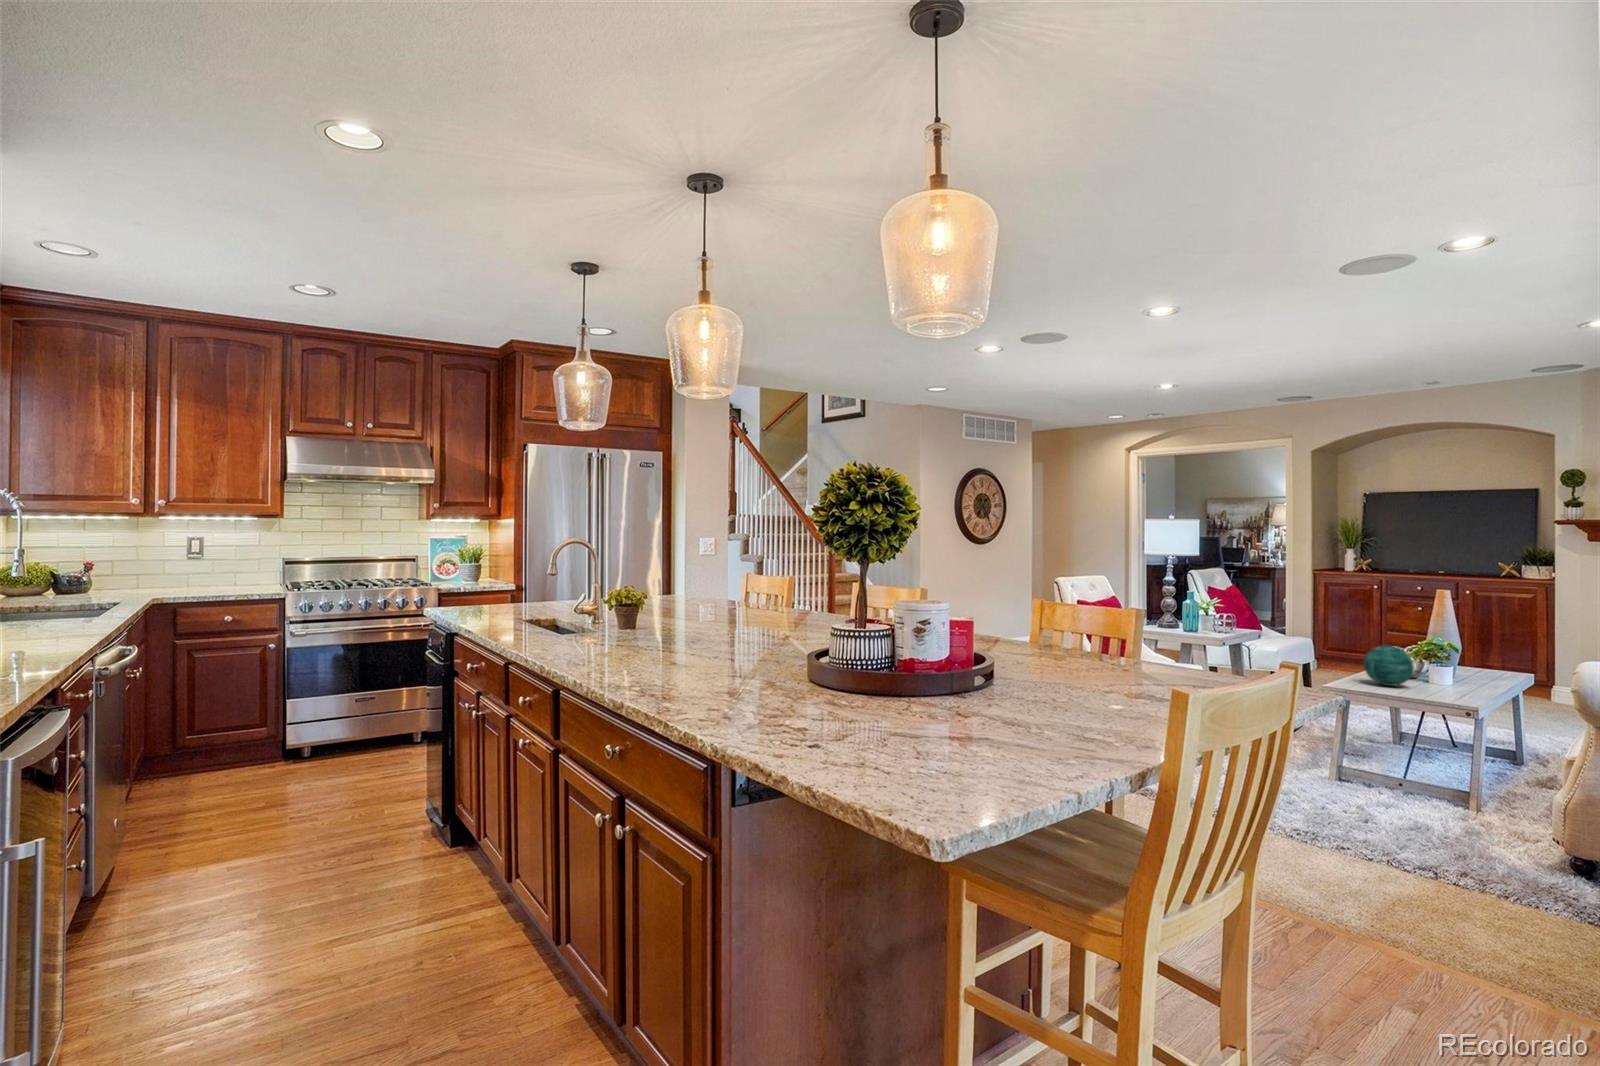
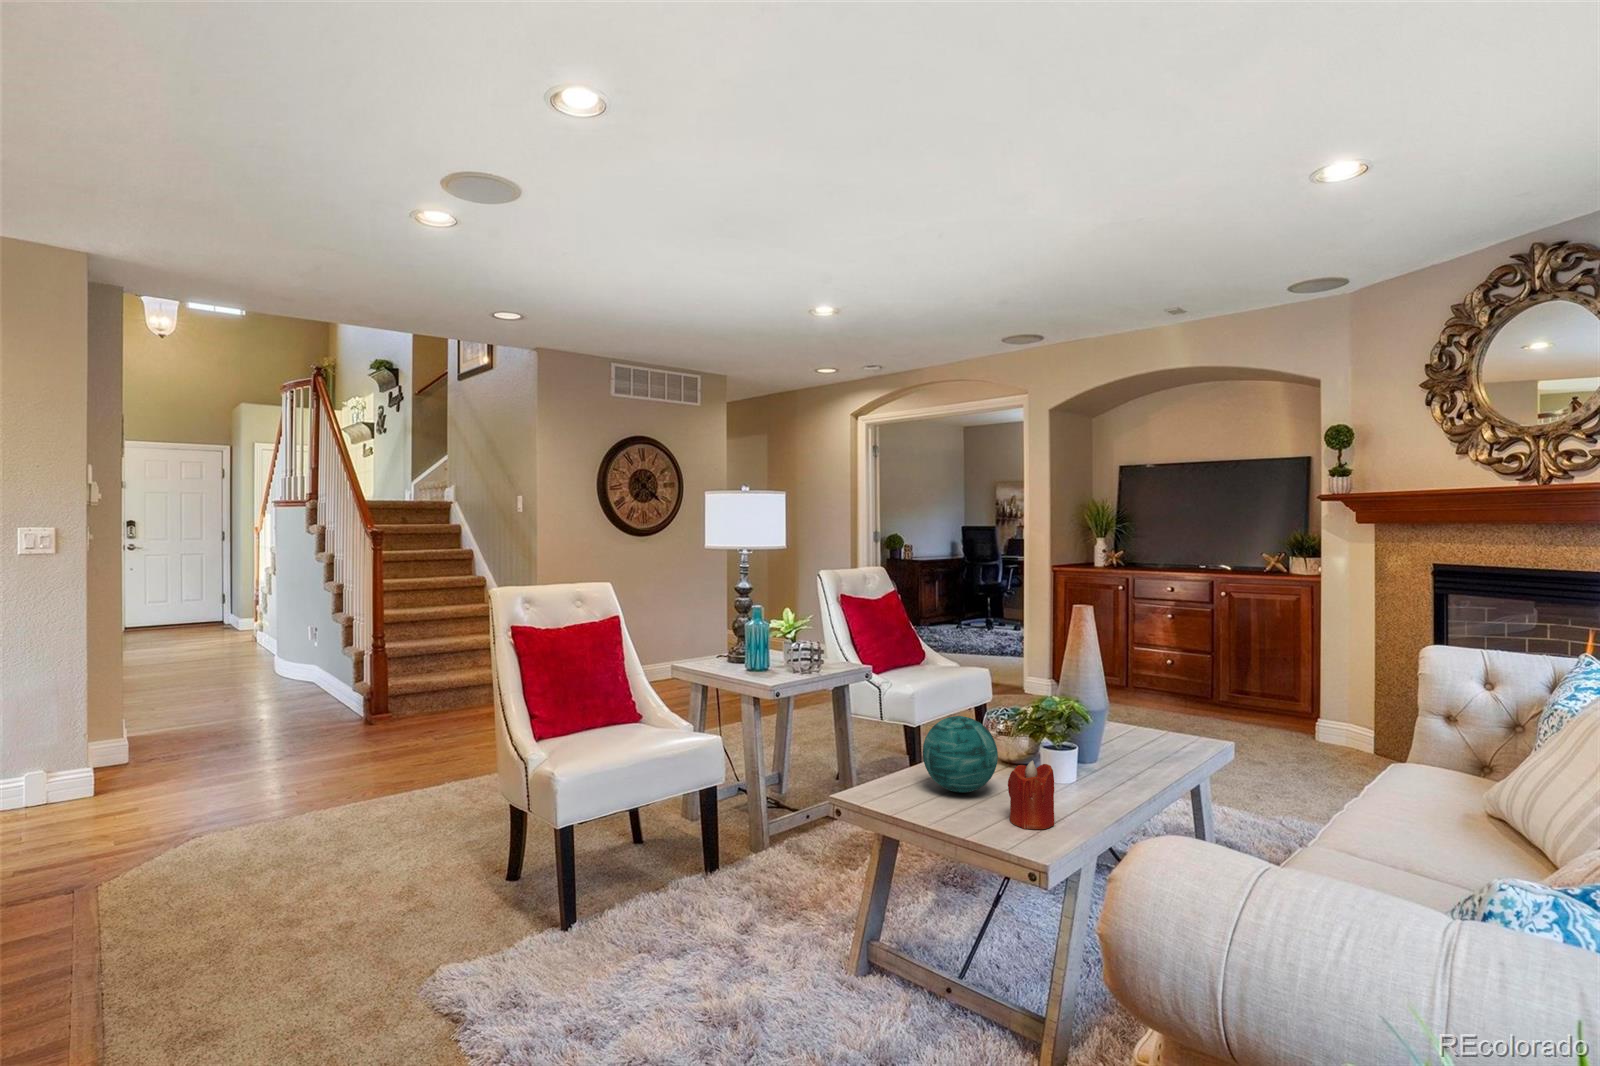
candle: none [1433,665,1464,699] -> present [1008,760,1054,829]

